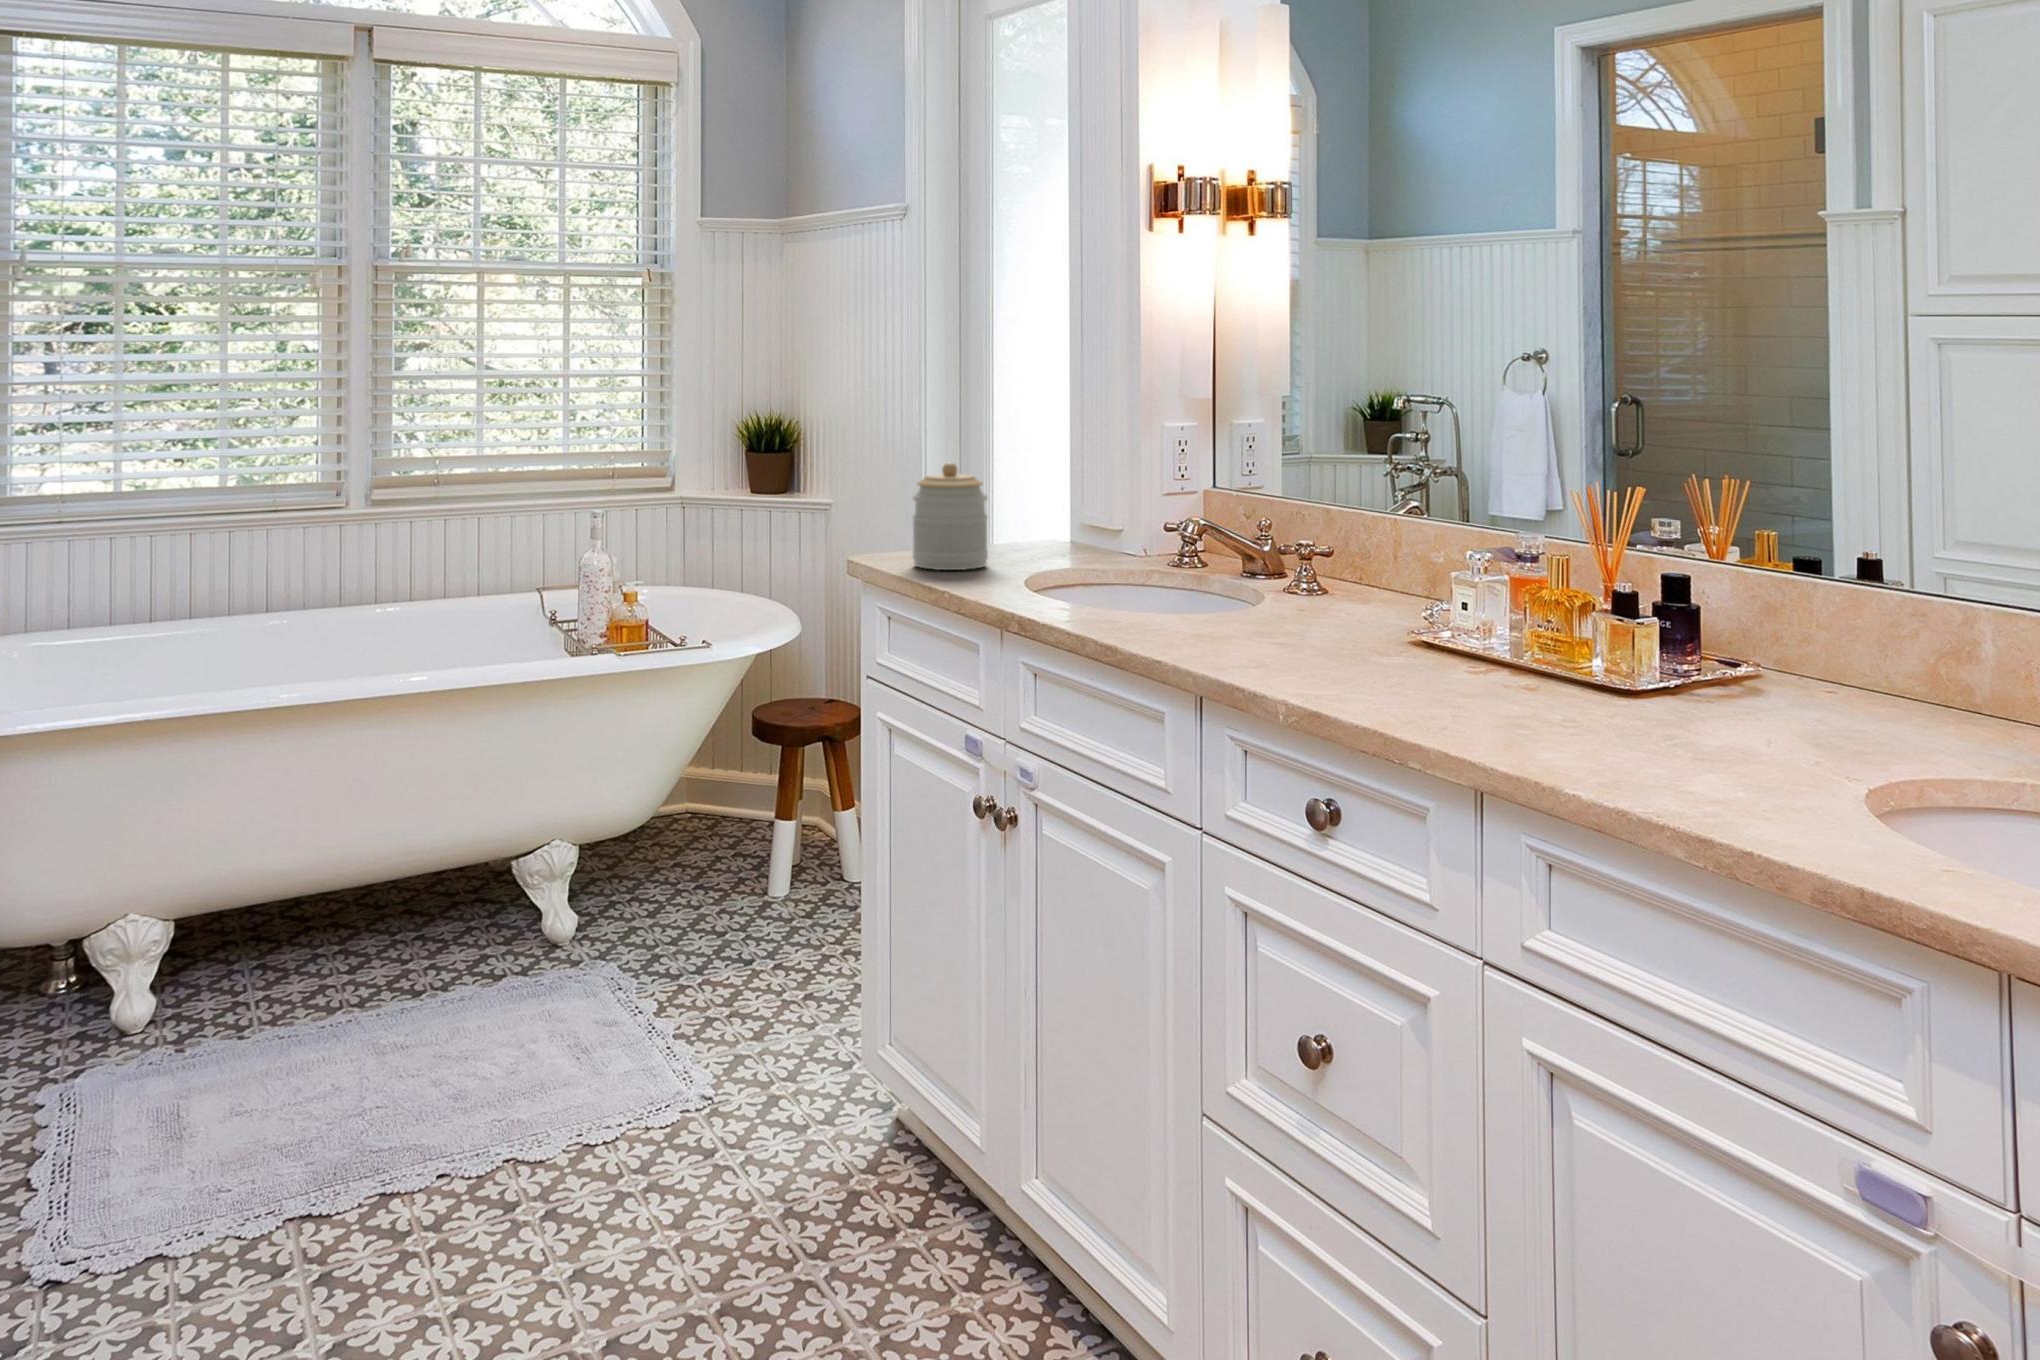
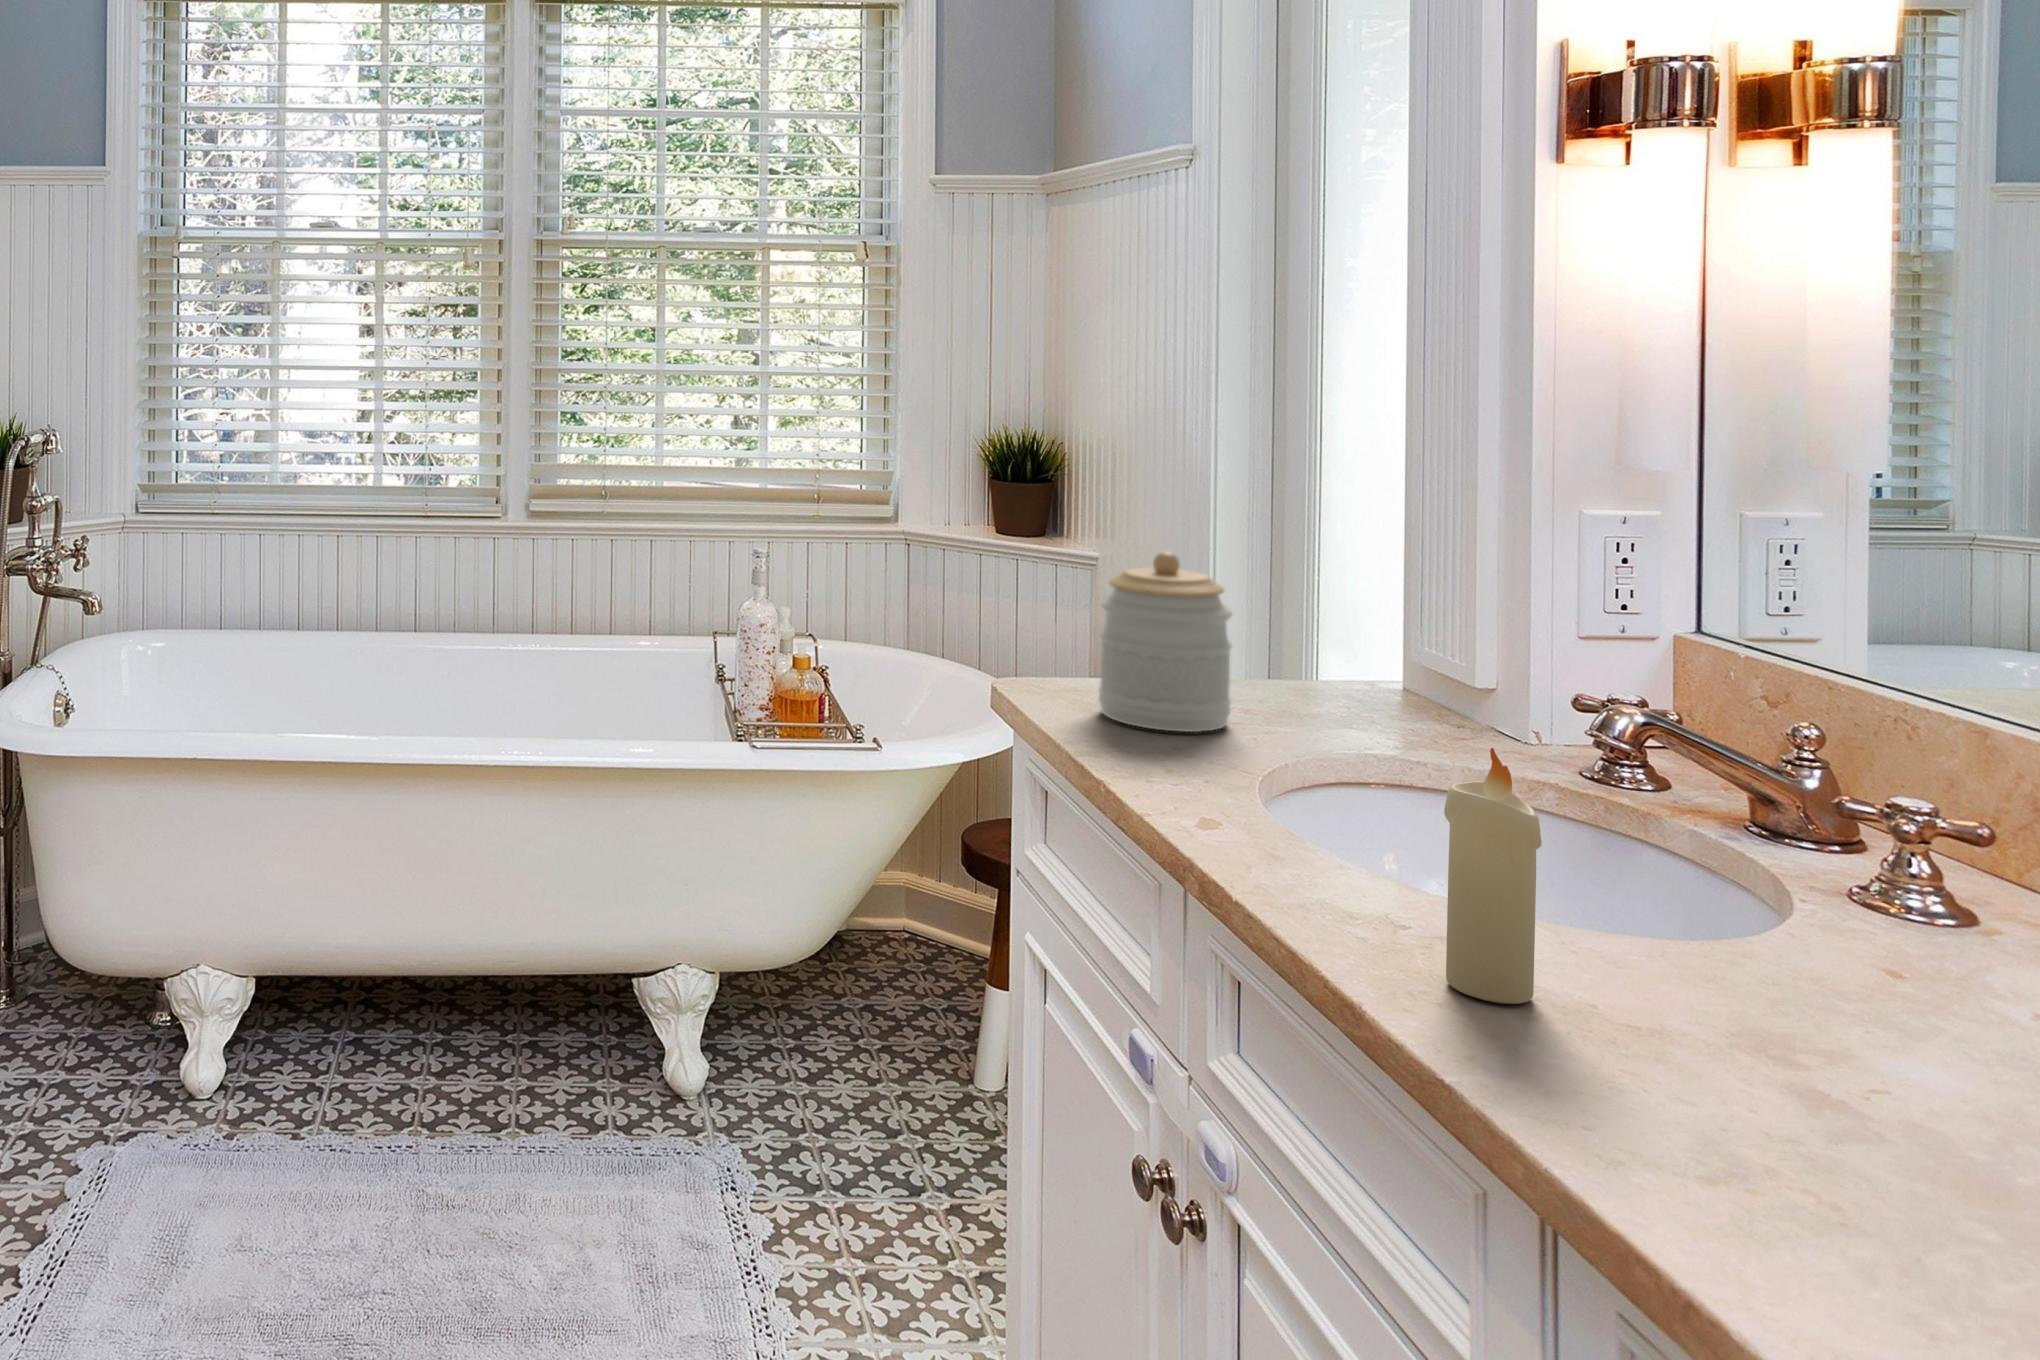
candle: none [1138,517,1178,636] -> present [1444,748,1541,1004]

